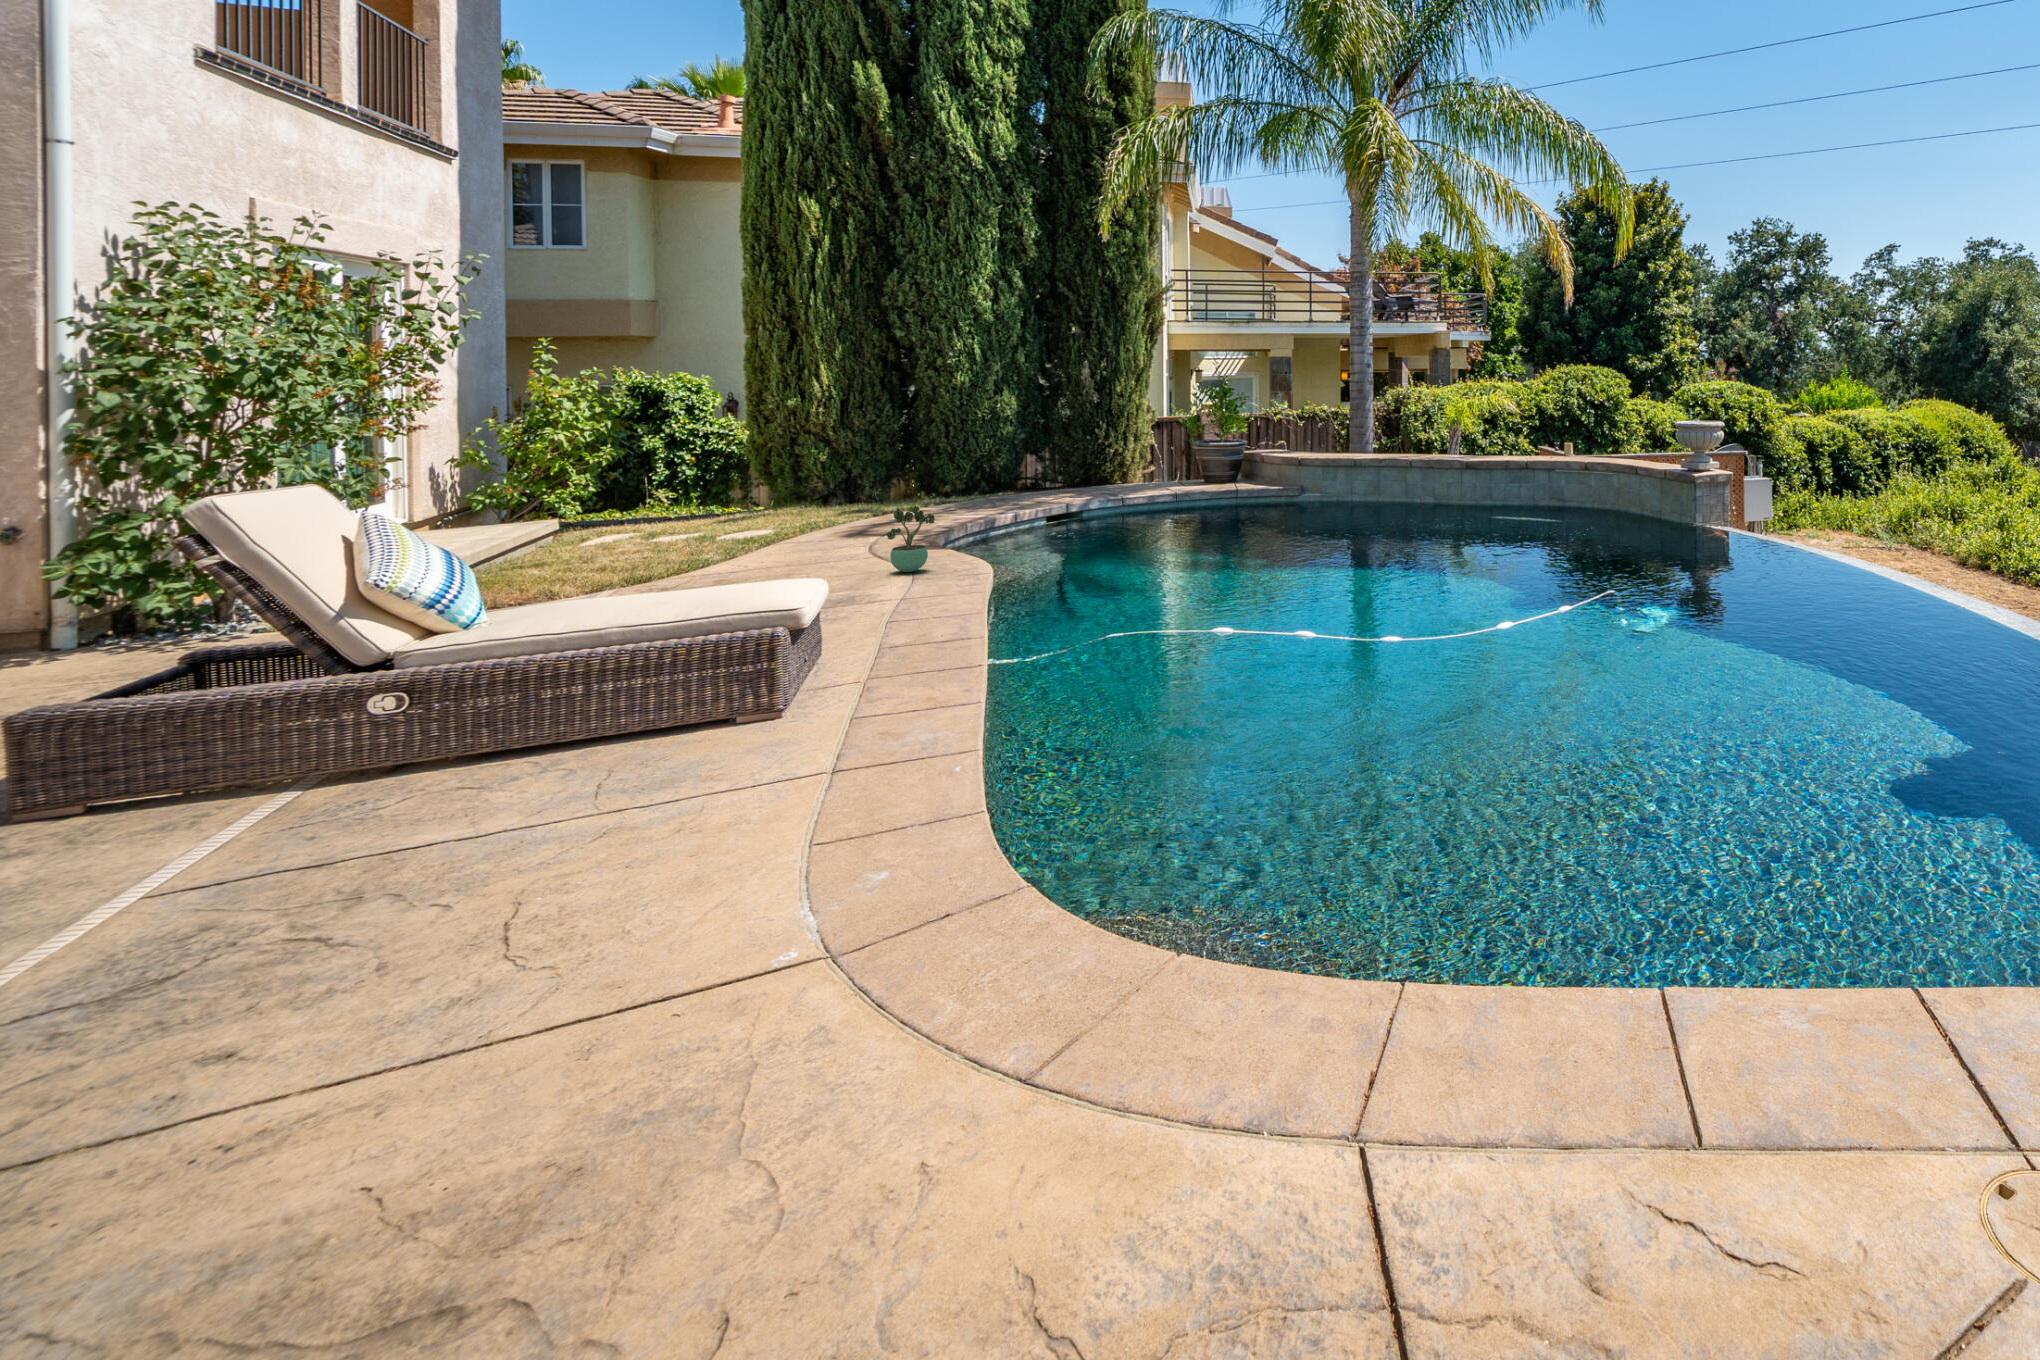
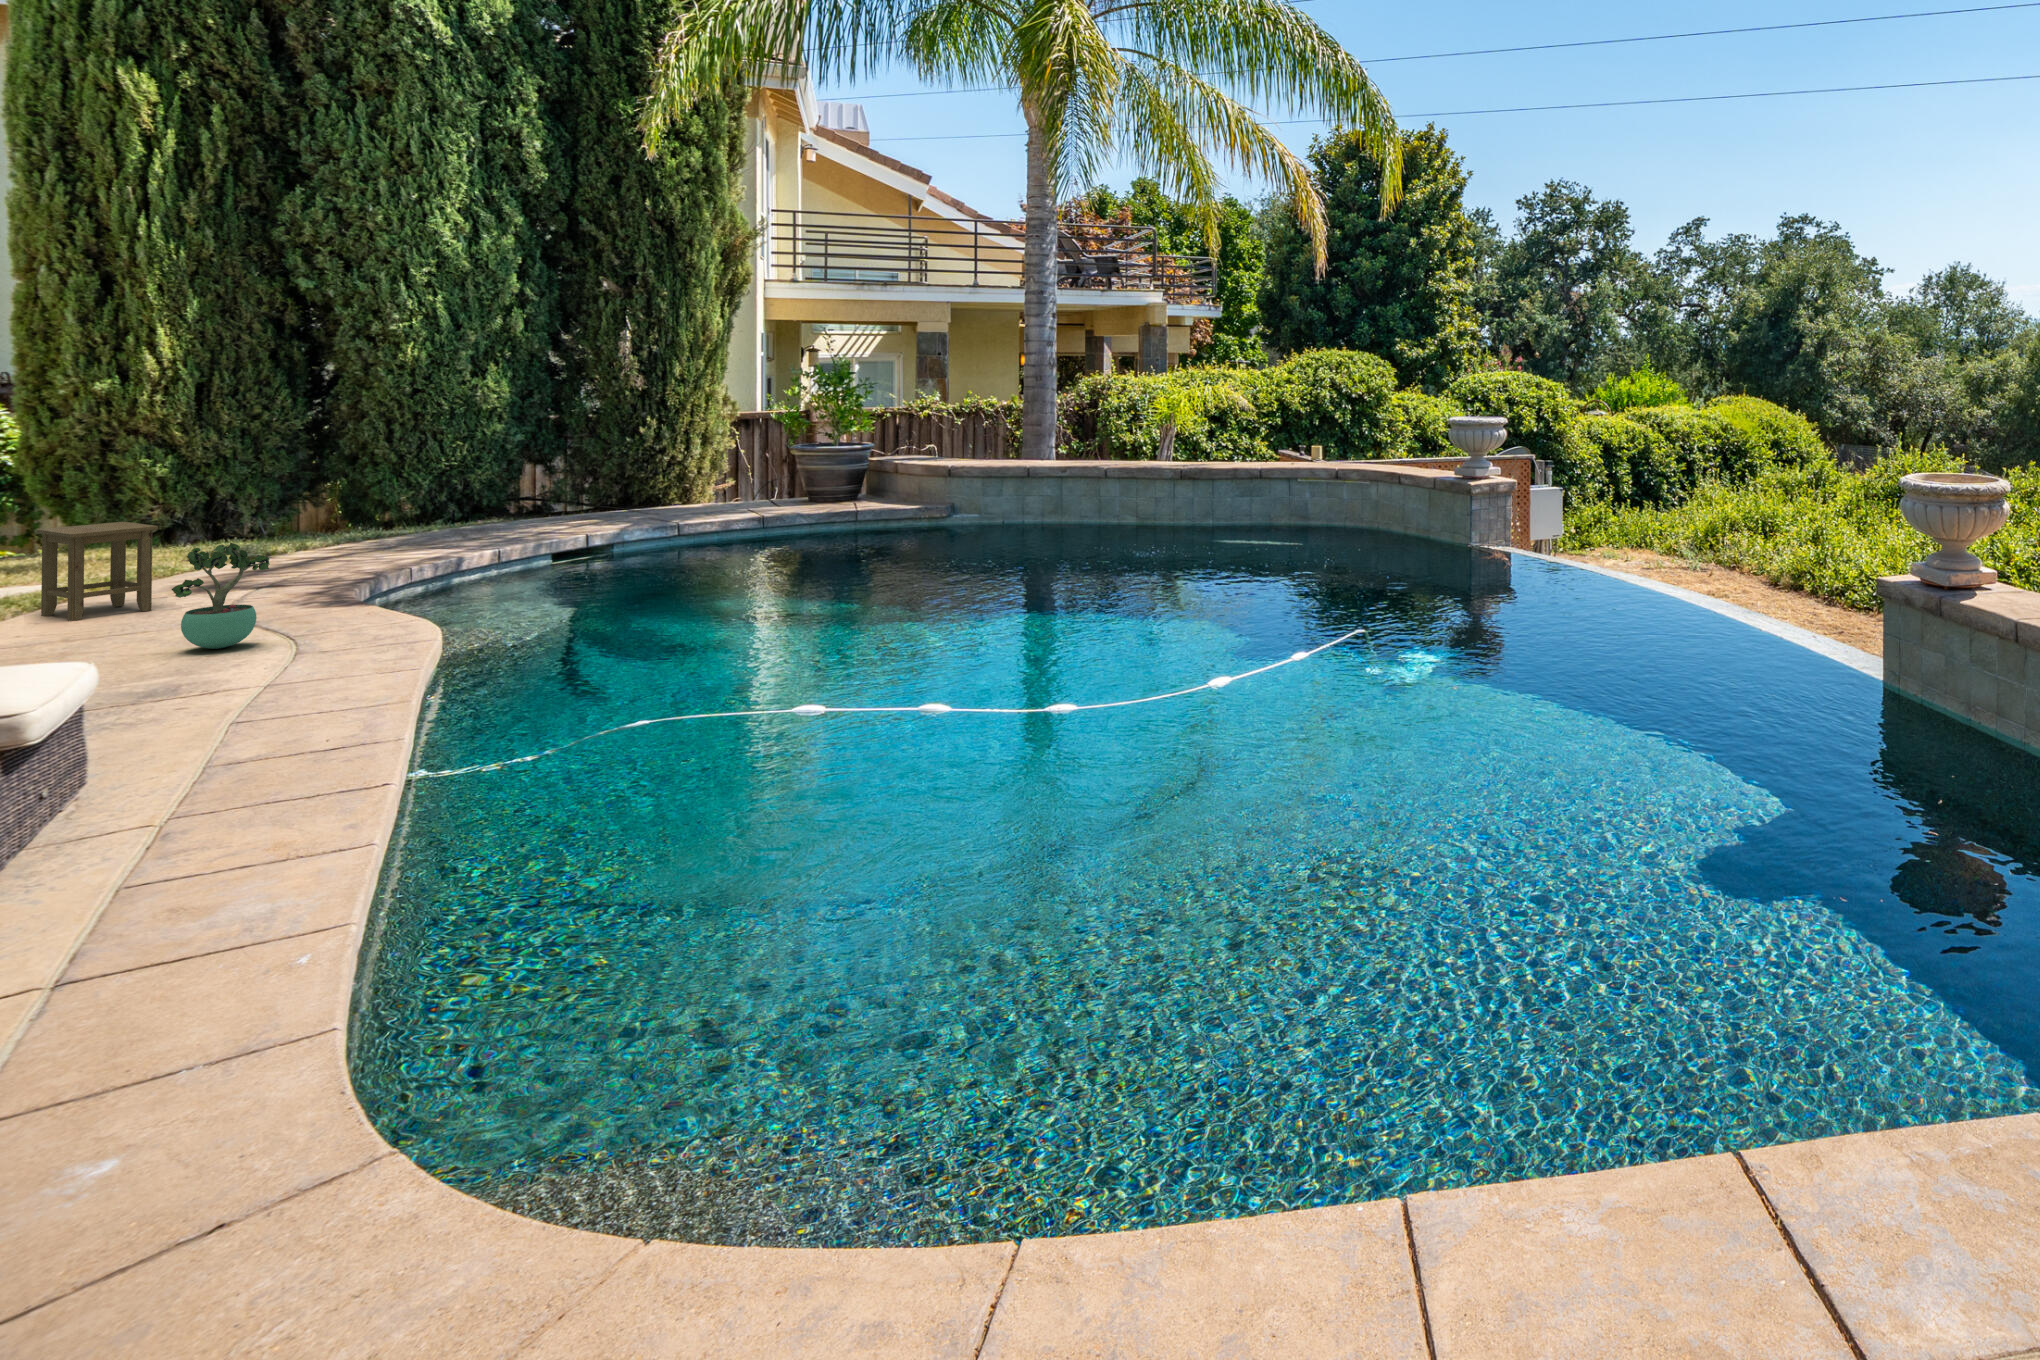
stool: none [799,493,860,554] -> present [36,522,158,621]

